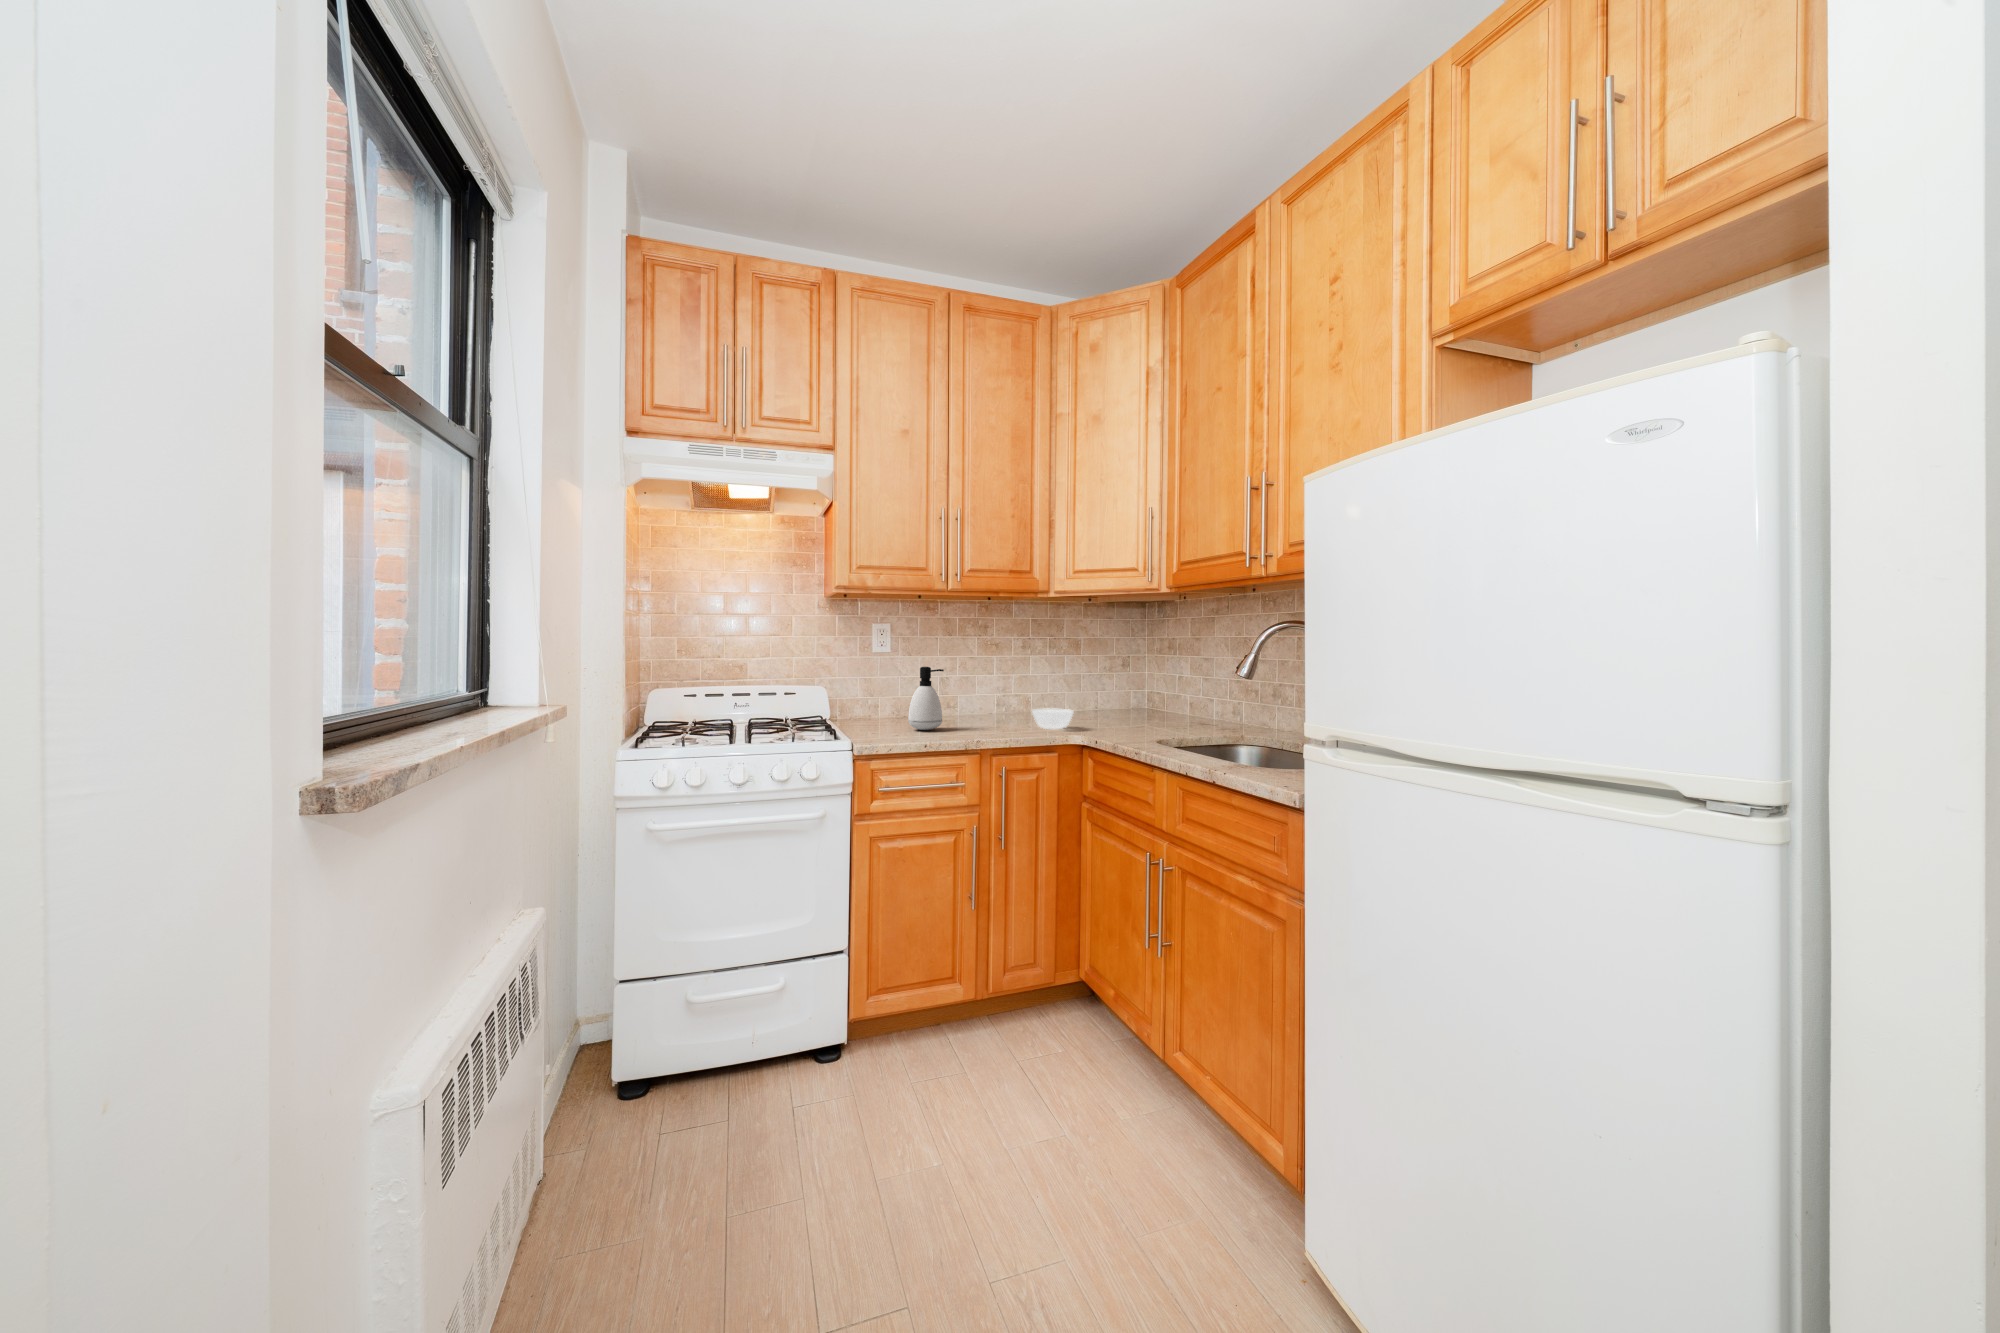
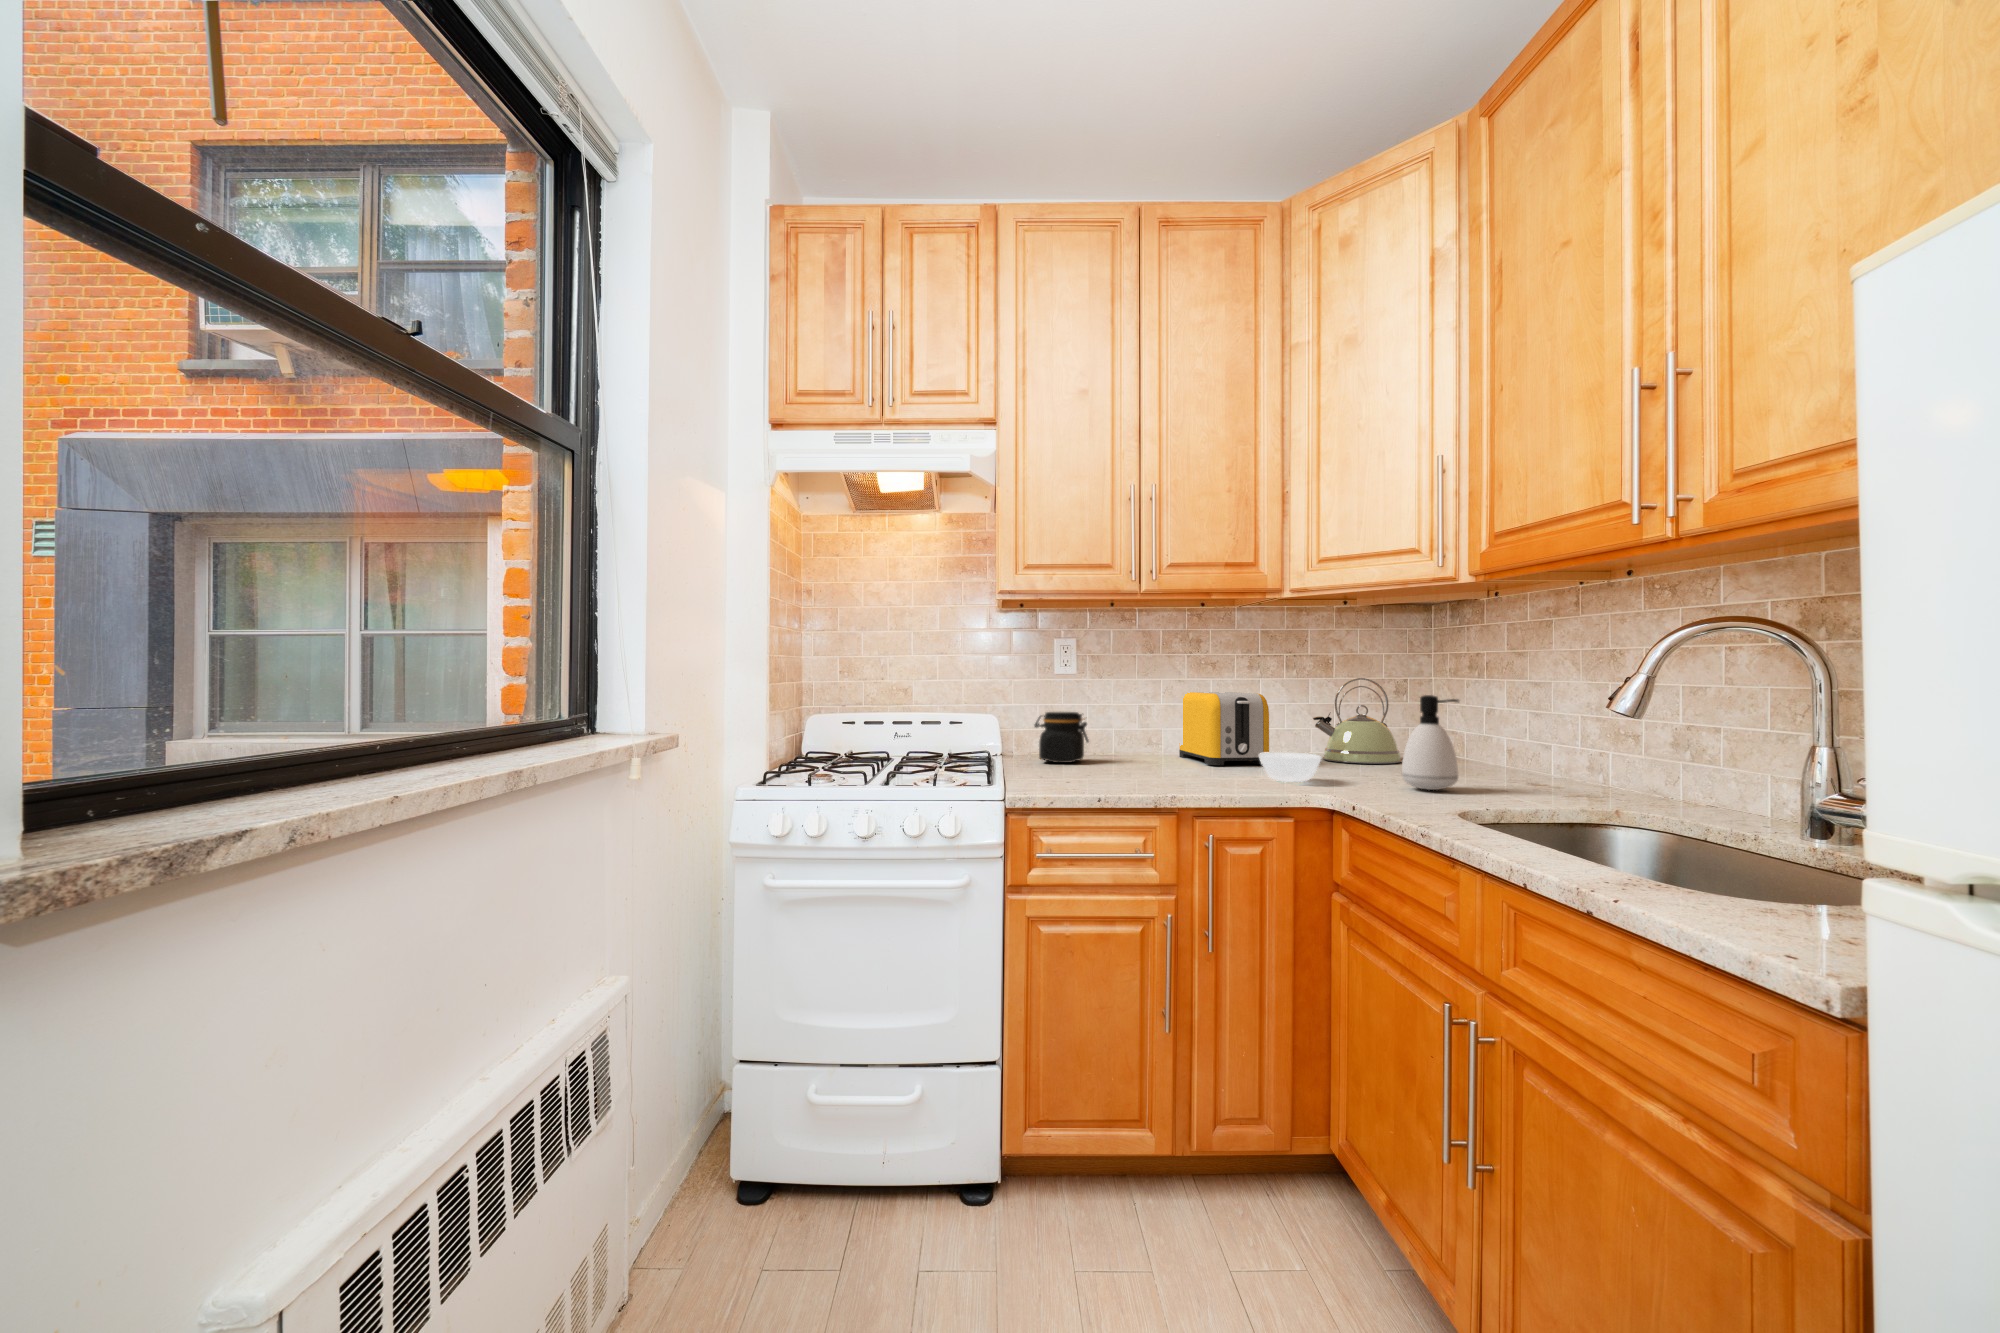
kettle: none [1060,655,1117,715] -> present [1313,678,1402,764]
toaster: none [965,665,1032,719] -> present [1179,692,1269,765]
soap dispenser: present [908,667,944,730] -> present [1402,695,1459,790]
jar: none [857,681,901,721] -> present [1035,712,1089,763]

